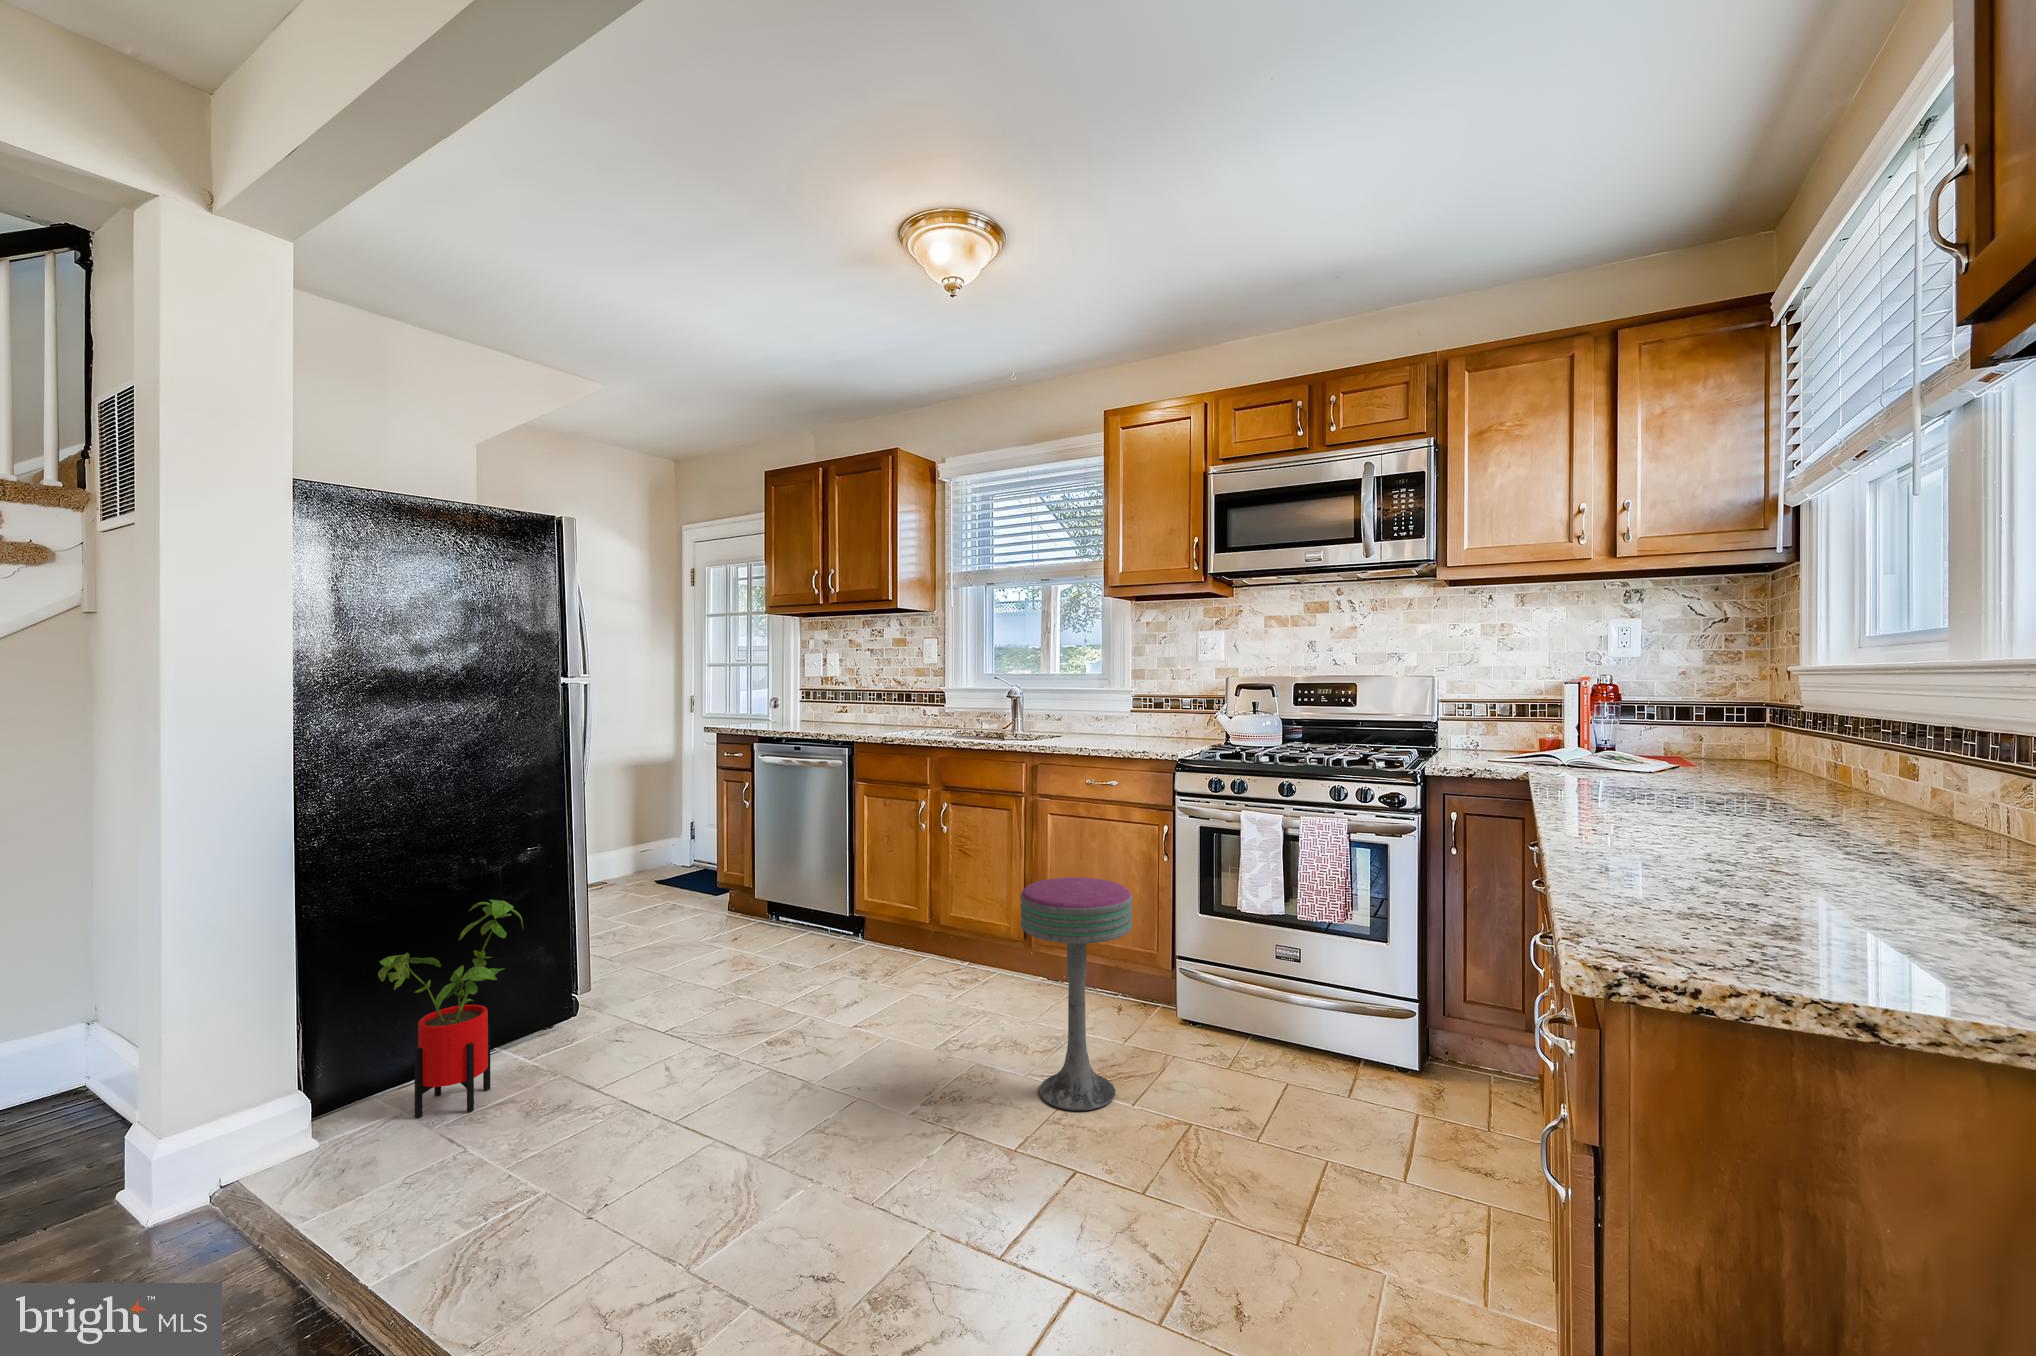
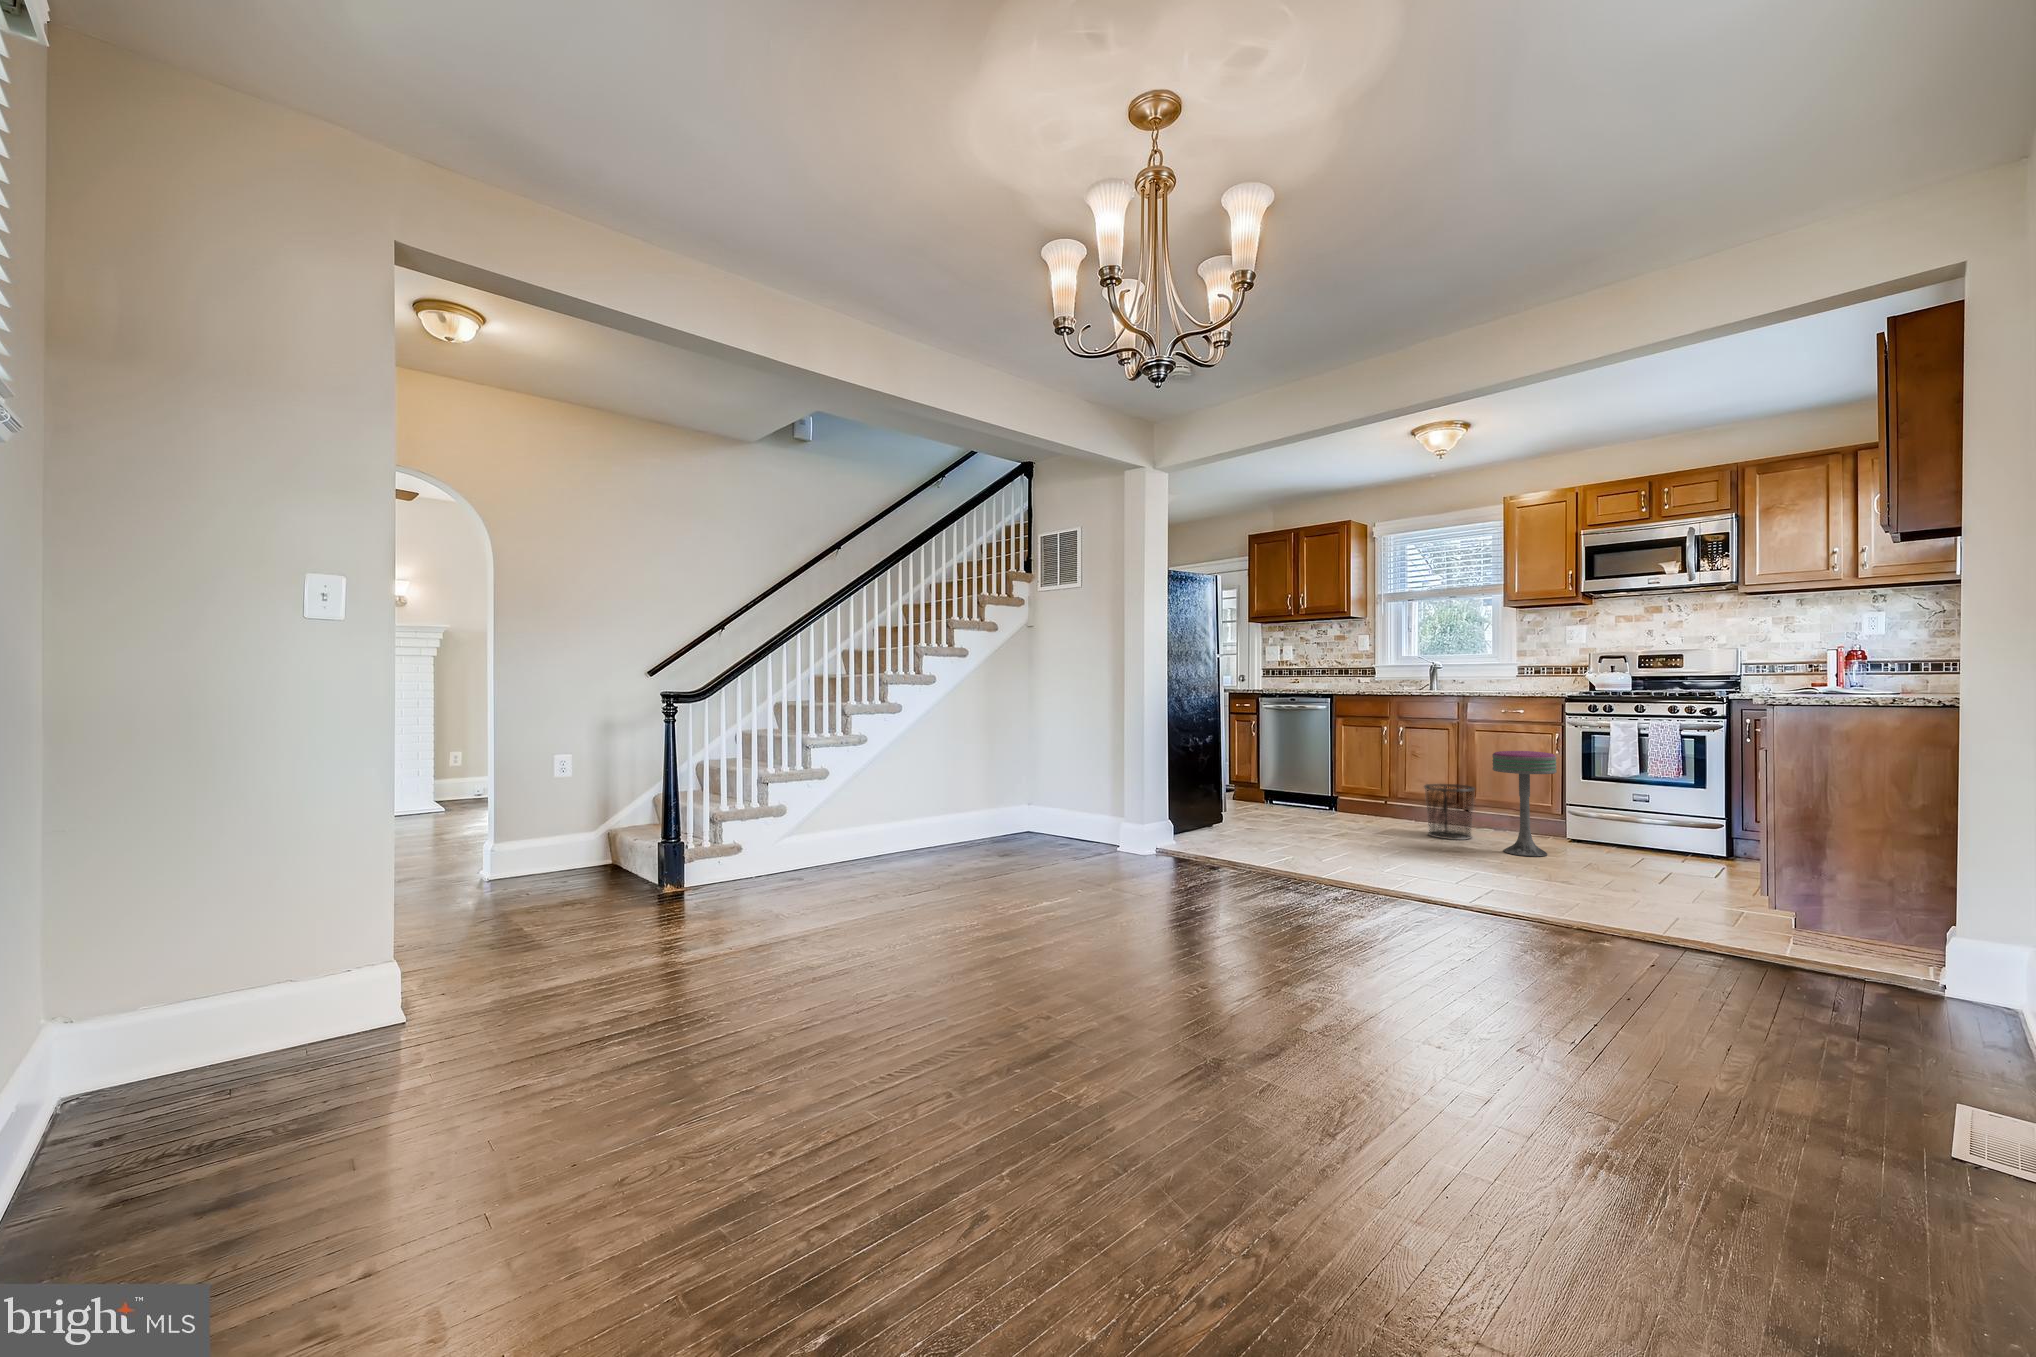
house plant: present [378,900,523,1118] -> none [1186,753,1245,842]
waste bin: none [934,920,1023,1041] -> present [1424,784,1475,840]

